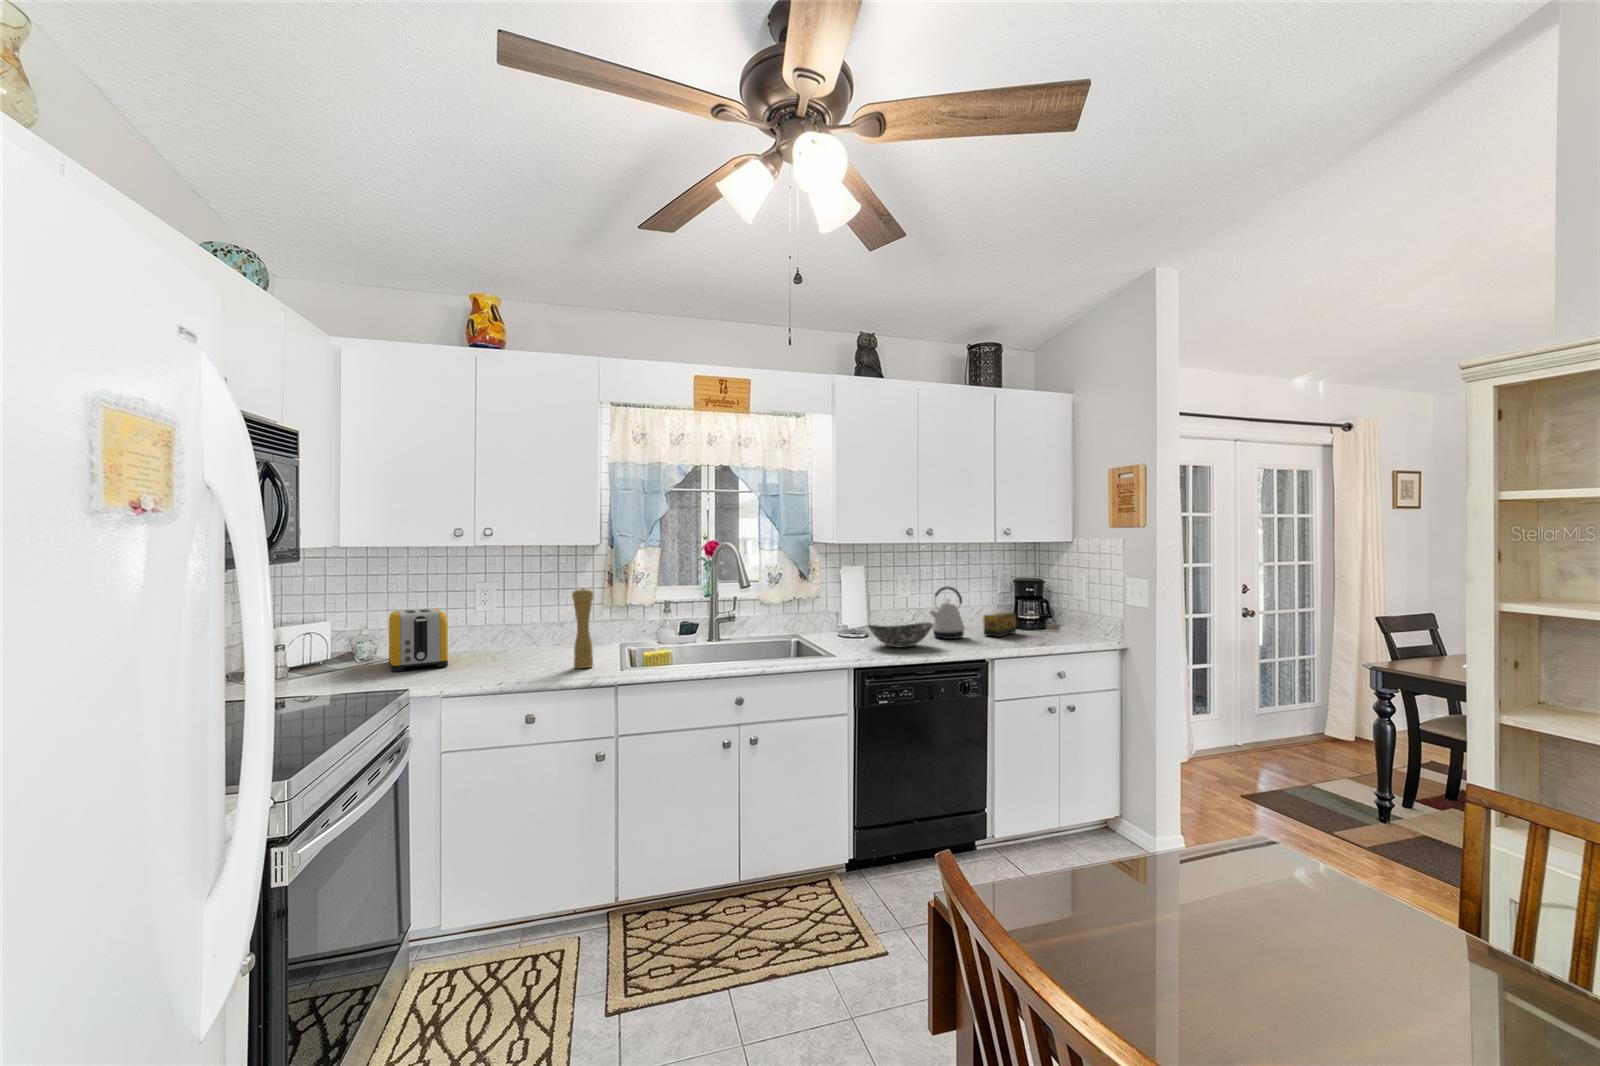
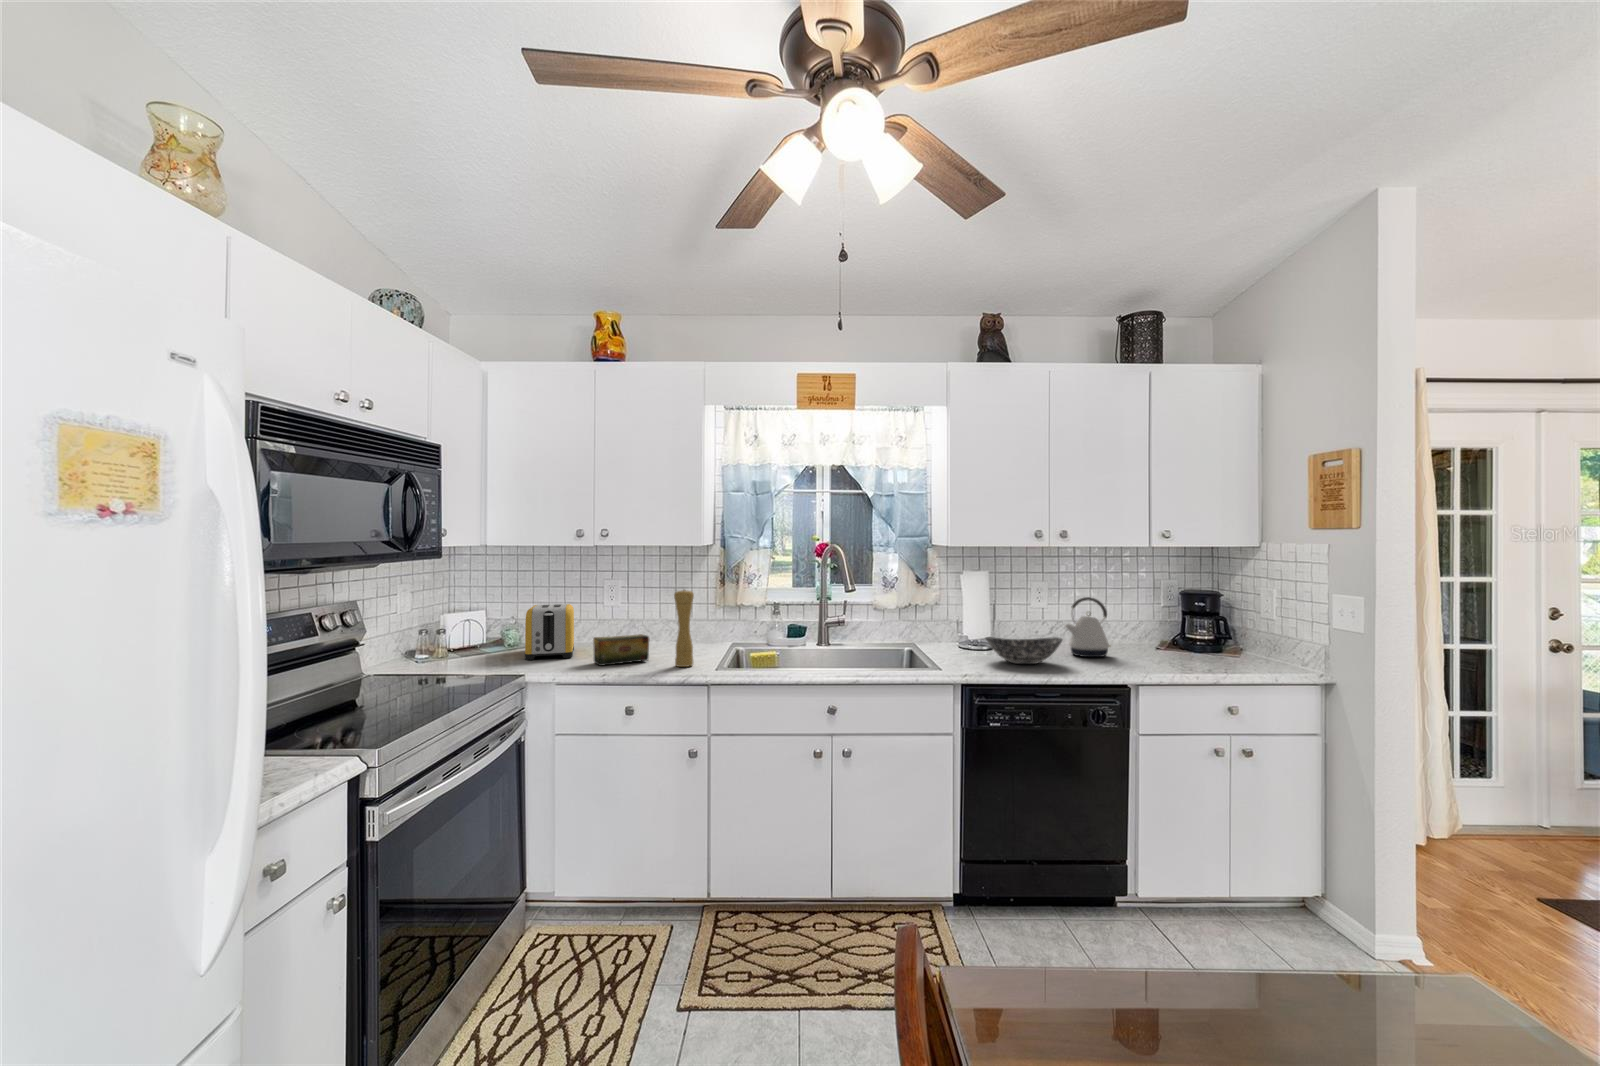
tea box: present [984,612,1016,637] -> present [593,634,649,666]

